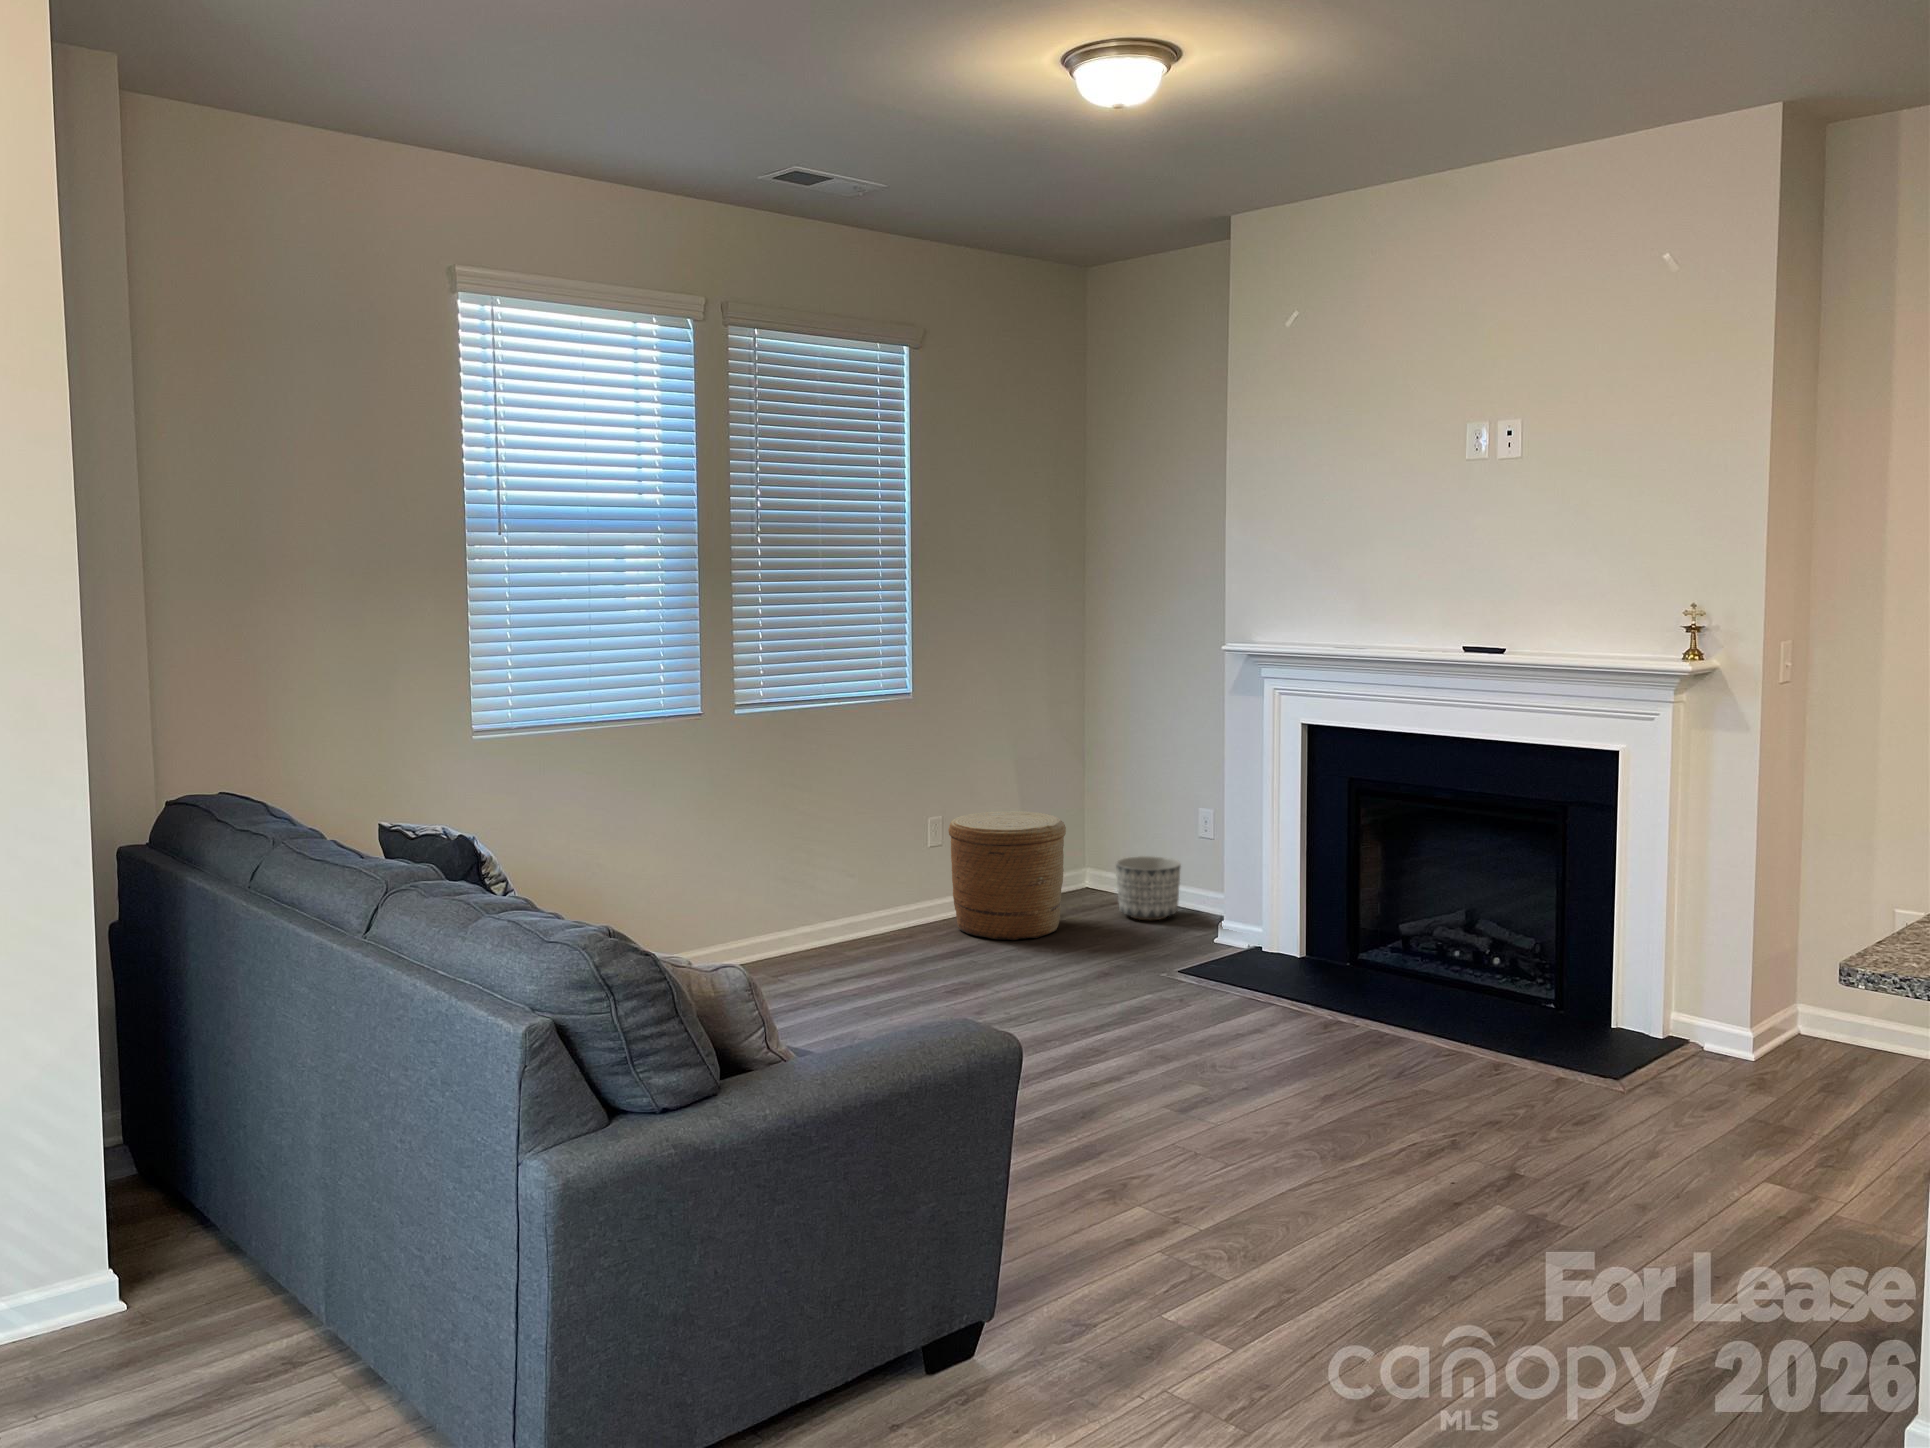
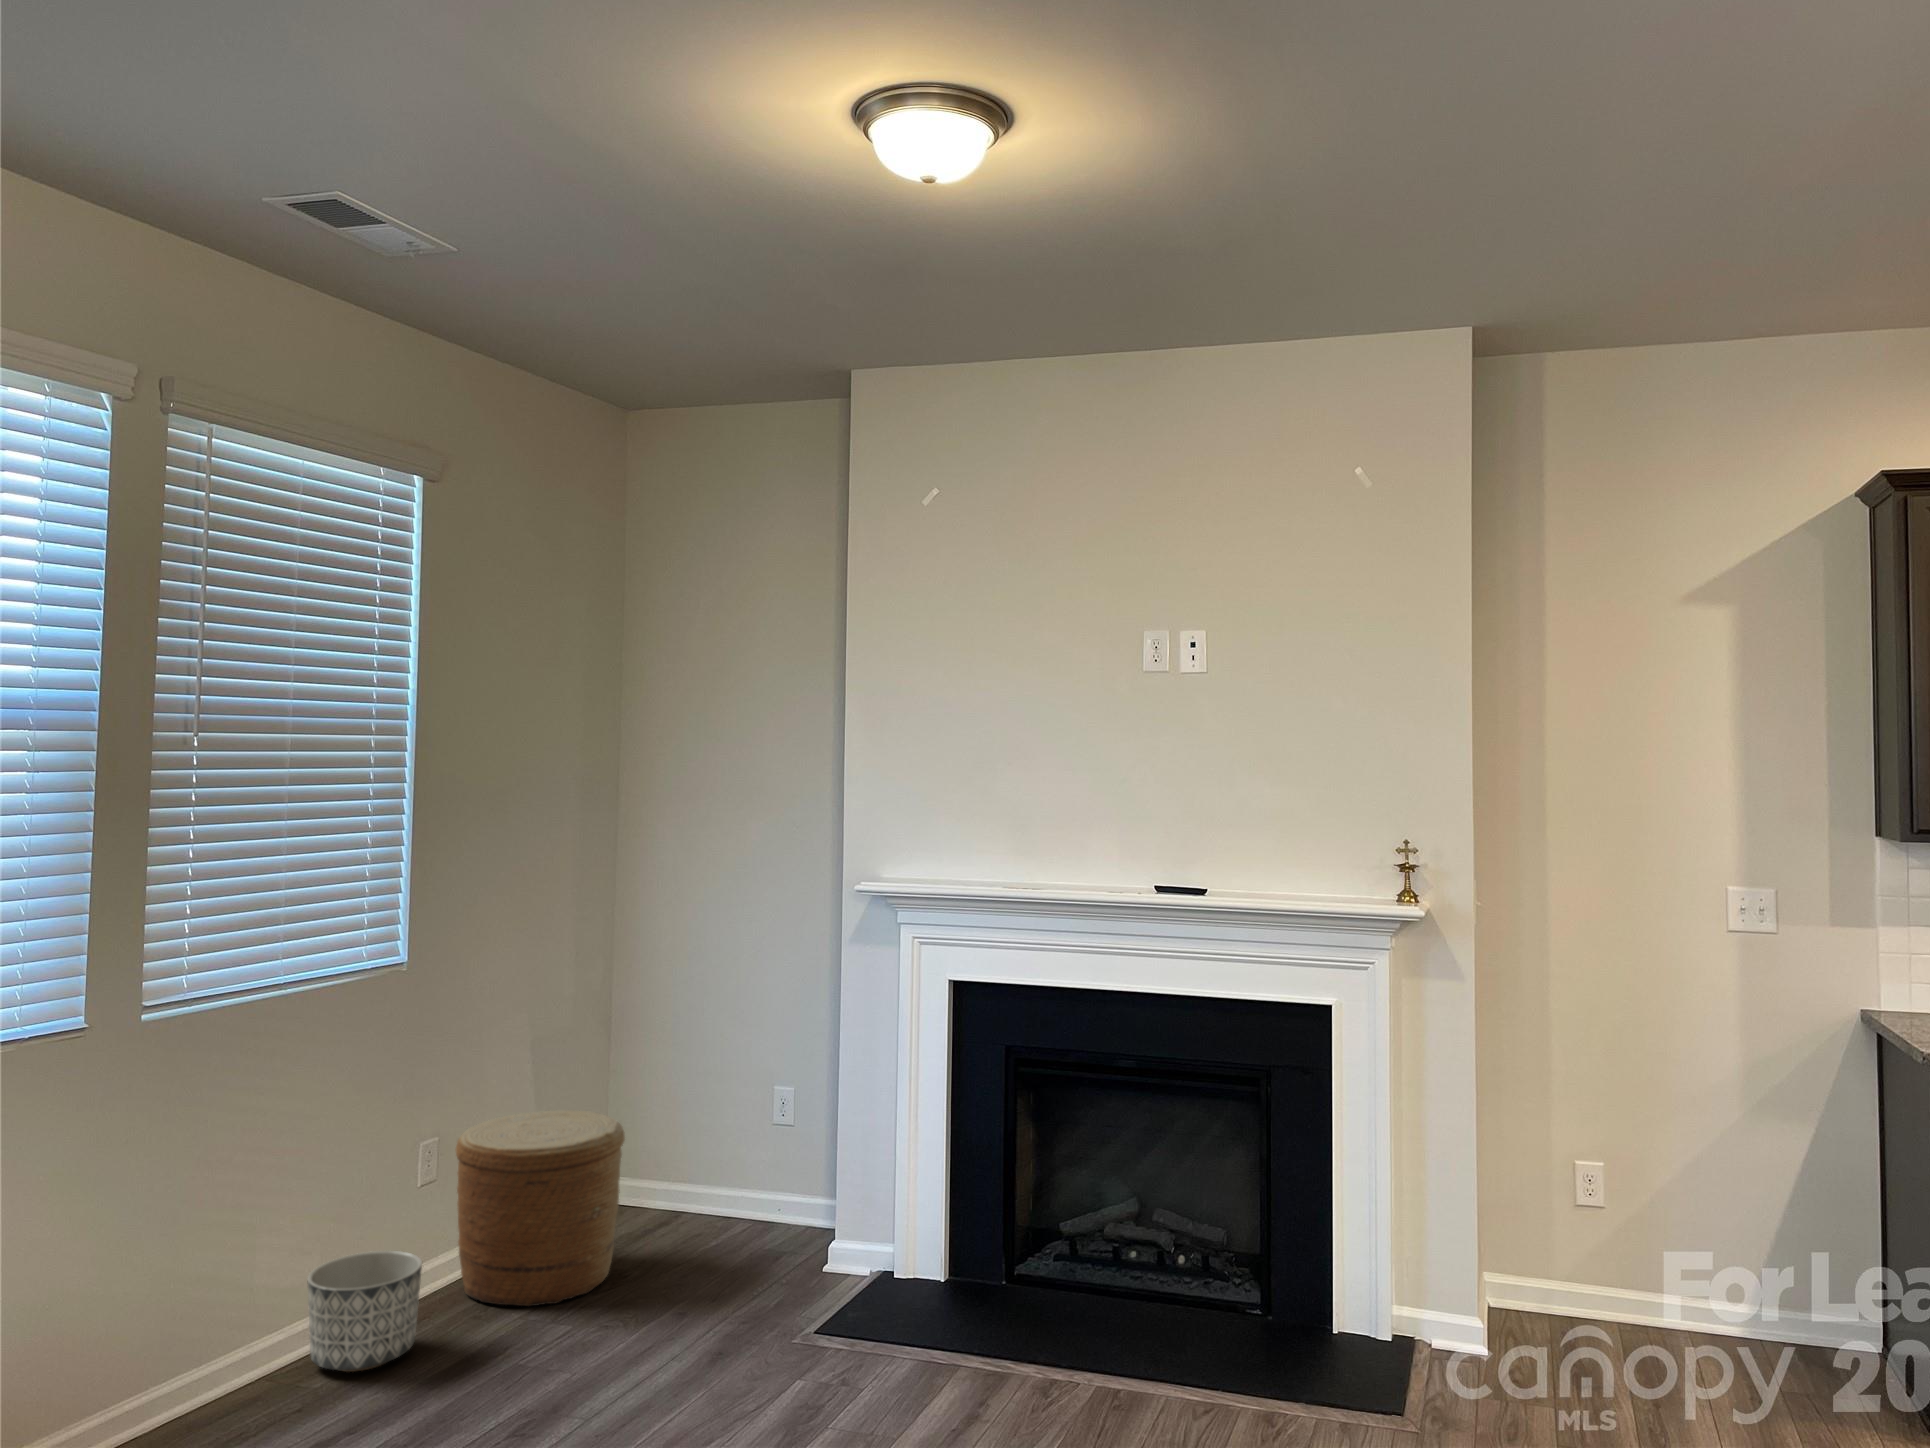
planter: present [1116,856,1181,920] -> present [308,1251,422,1372]

